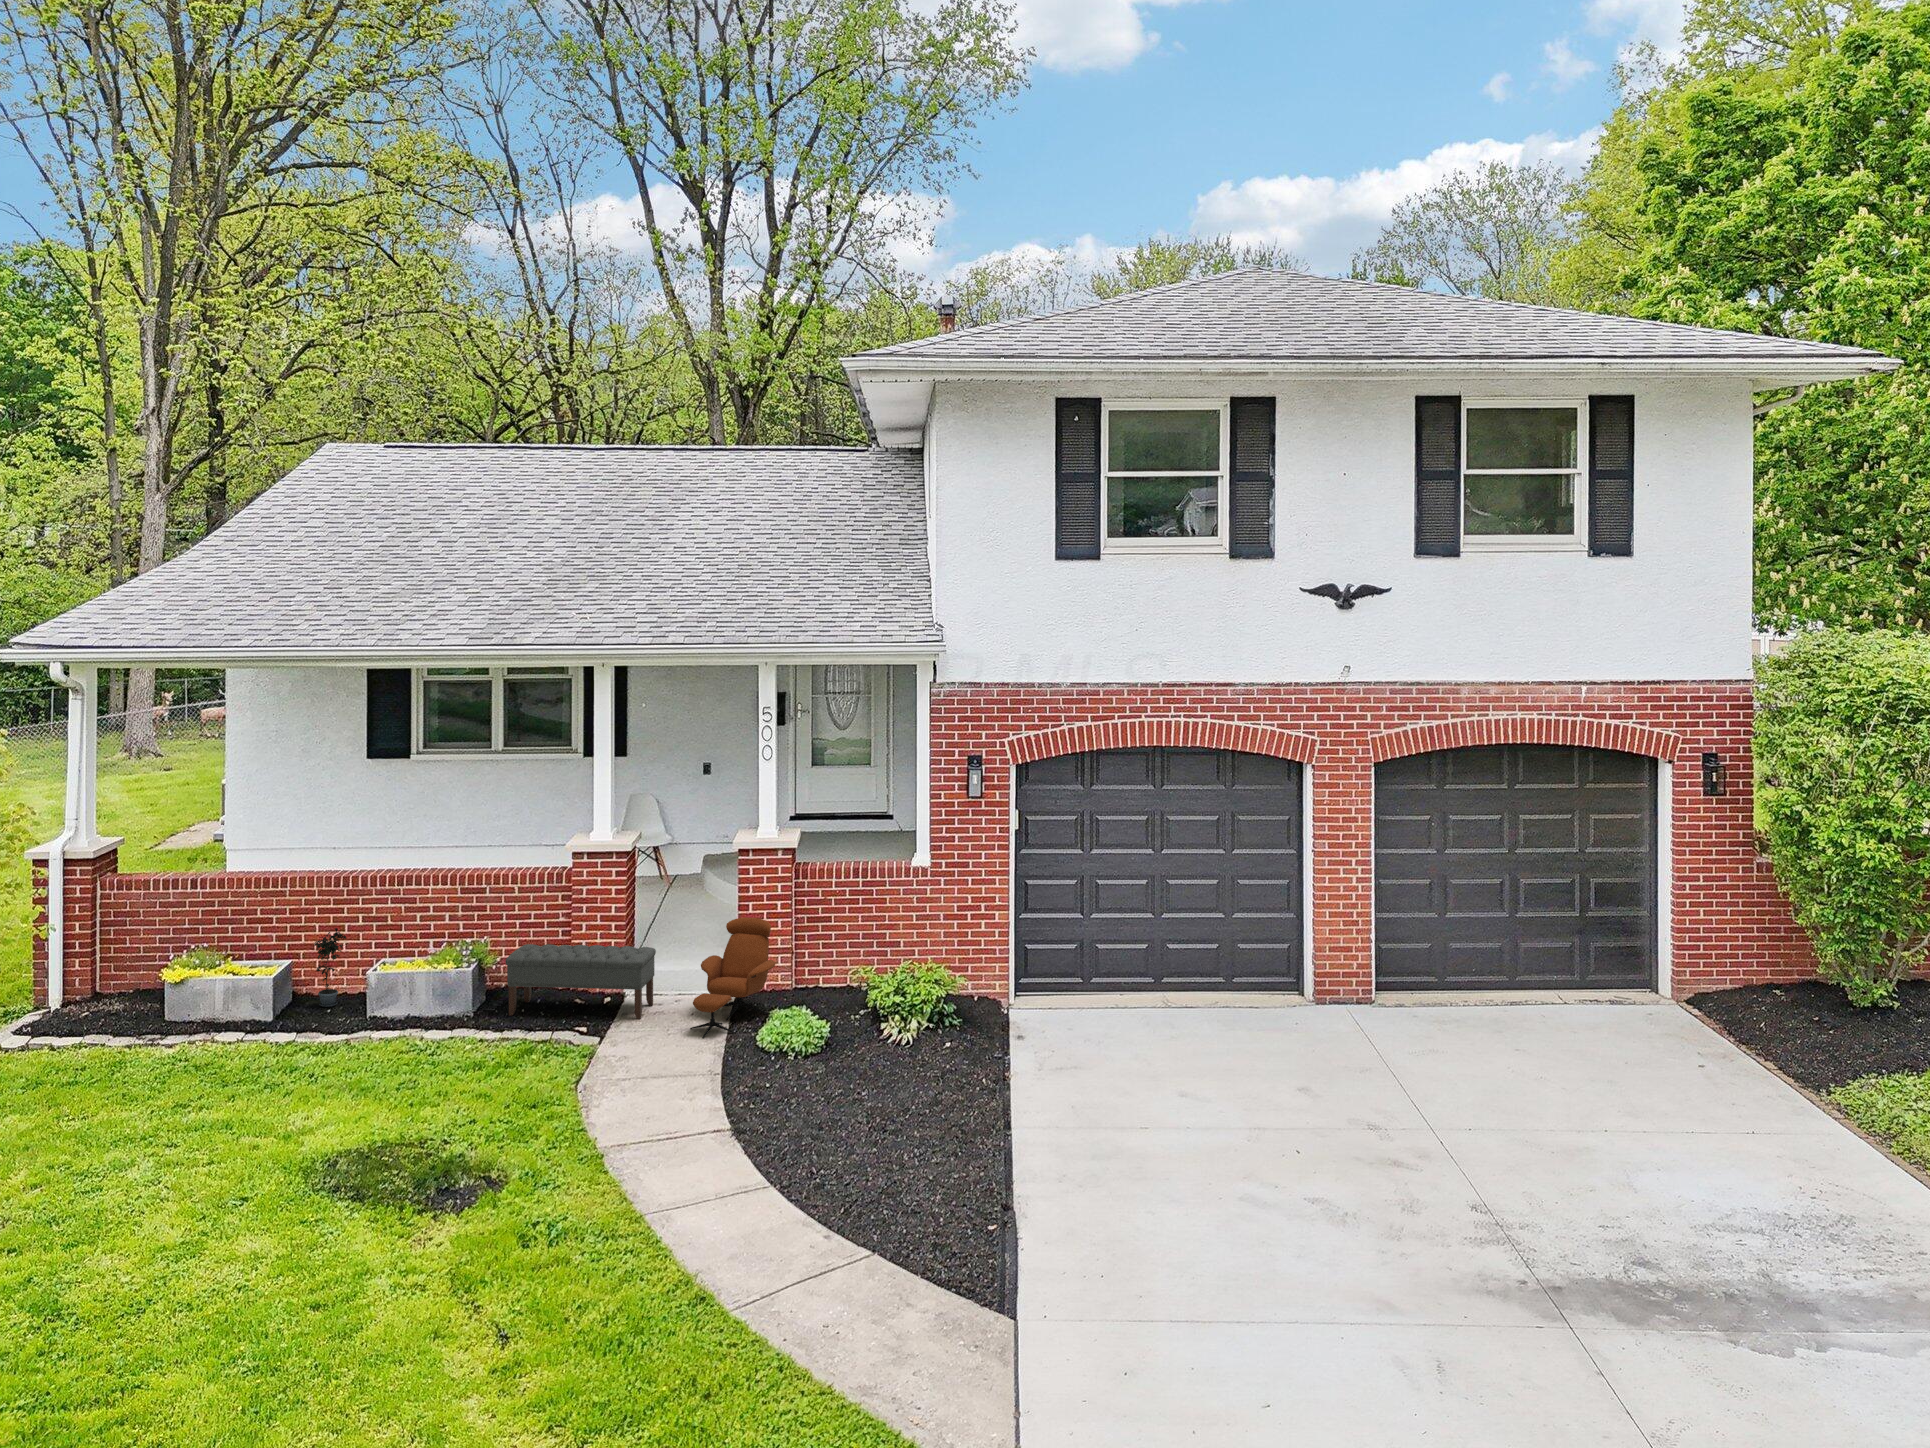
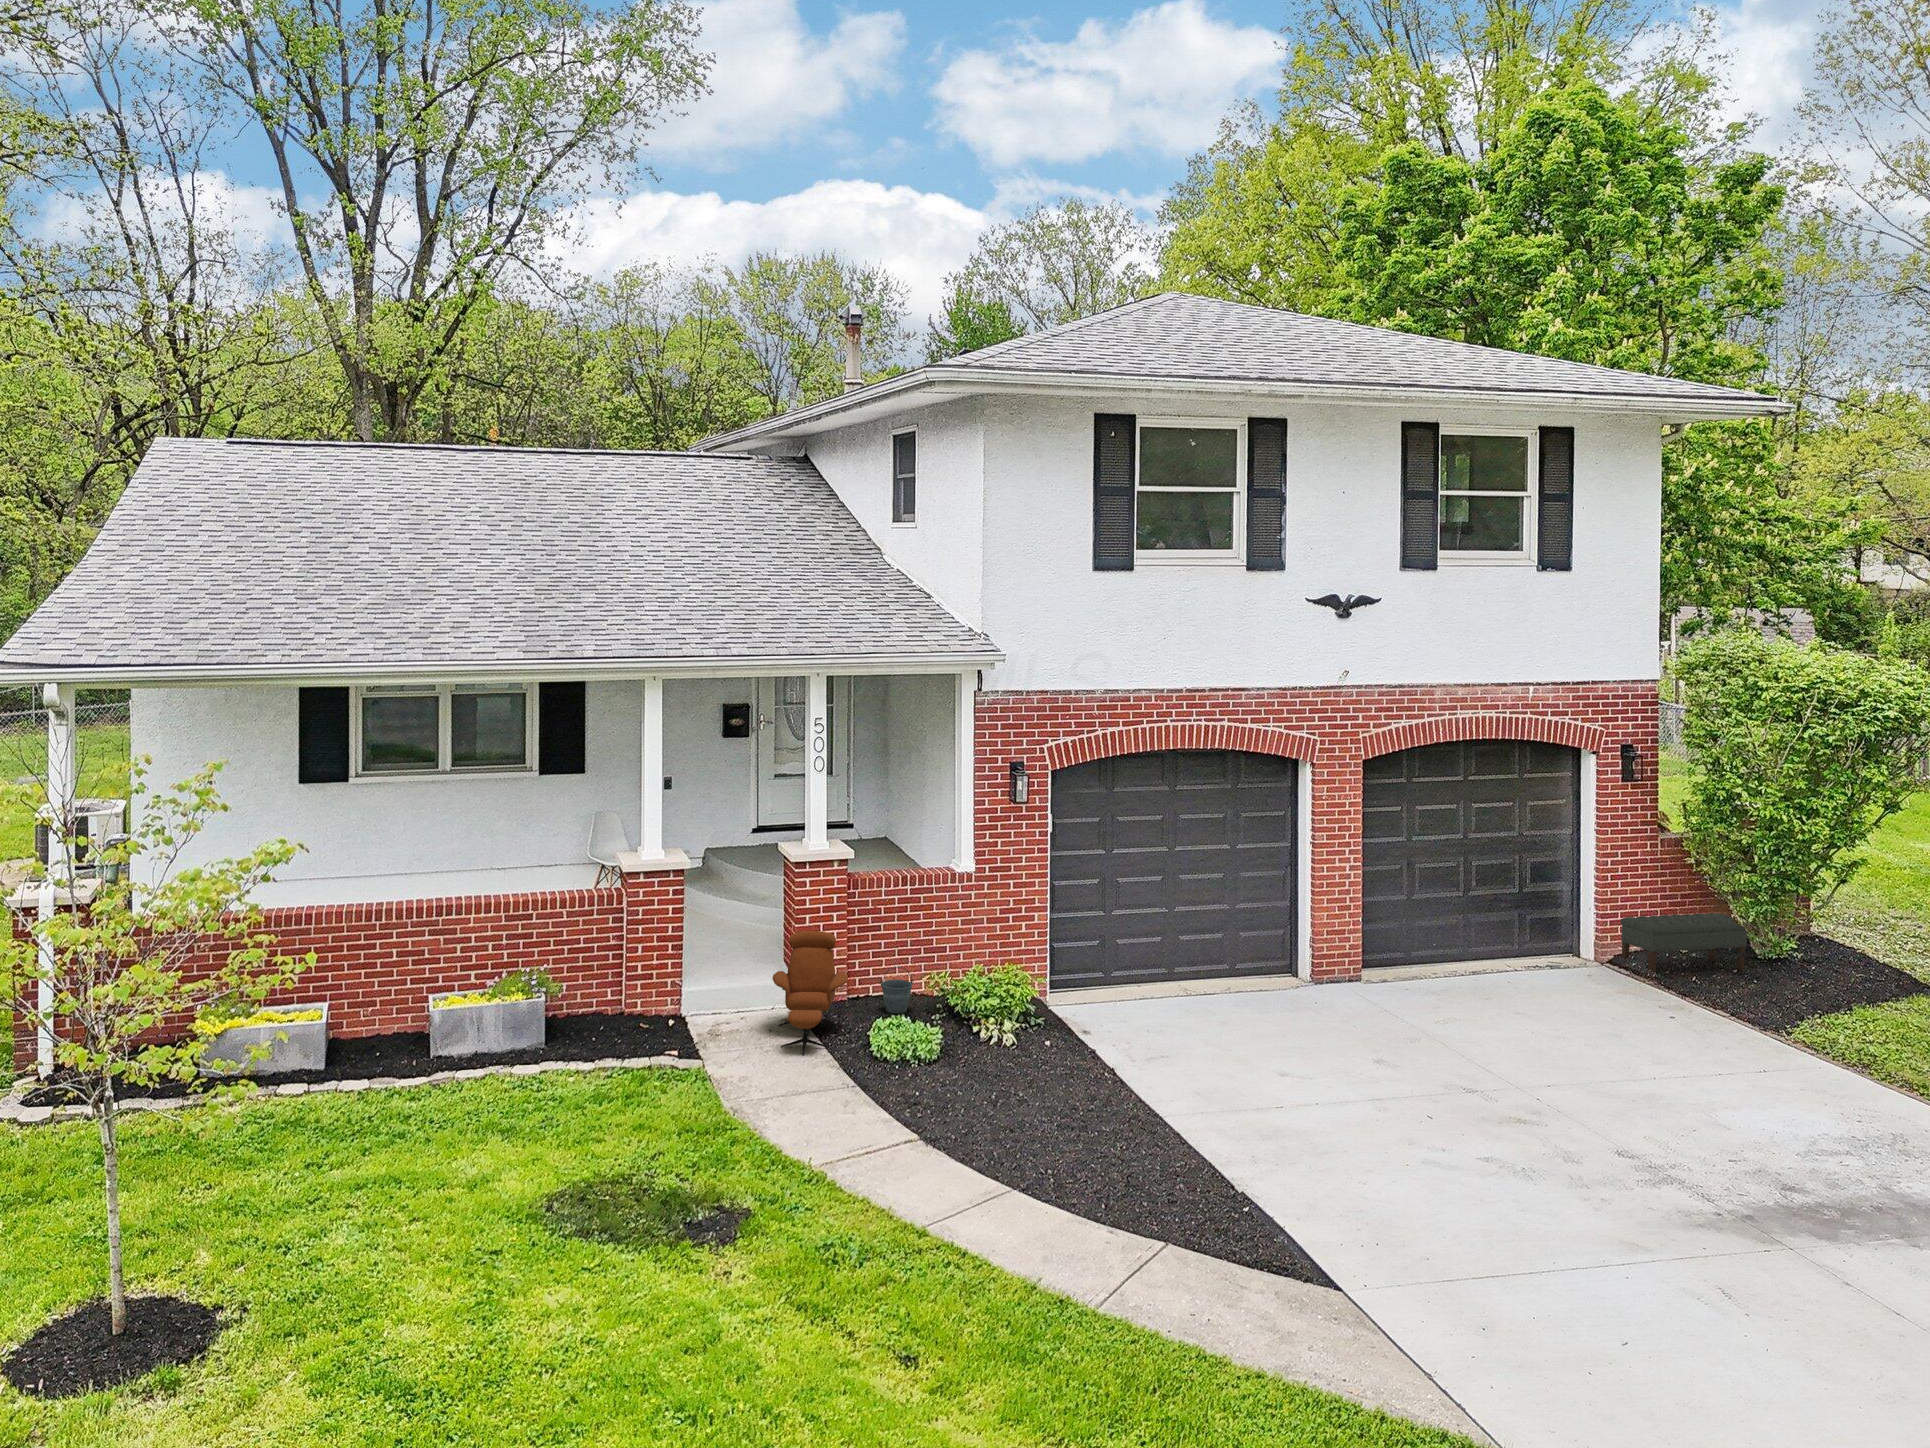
potted plant: present [314,928,346,1007] -> none [349,966,389,1053]
bench: present [505,944,656,1019] -> present [1621,913,1747,972]
bucket: none [821,959,857,1005] -> present [880,967,914,1014]

